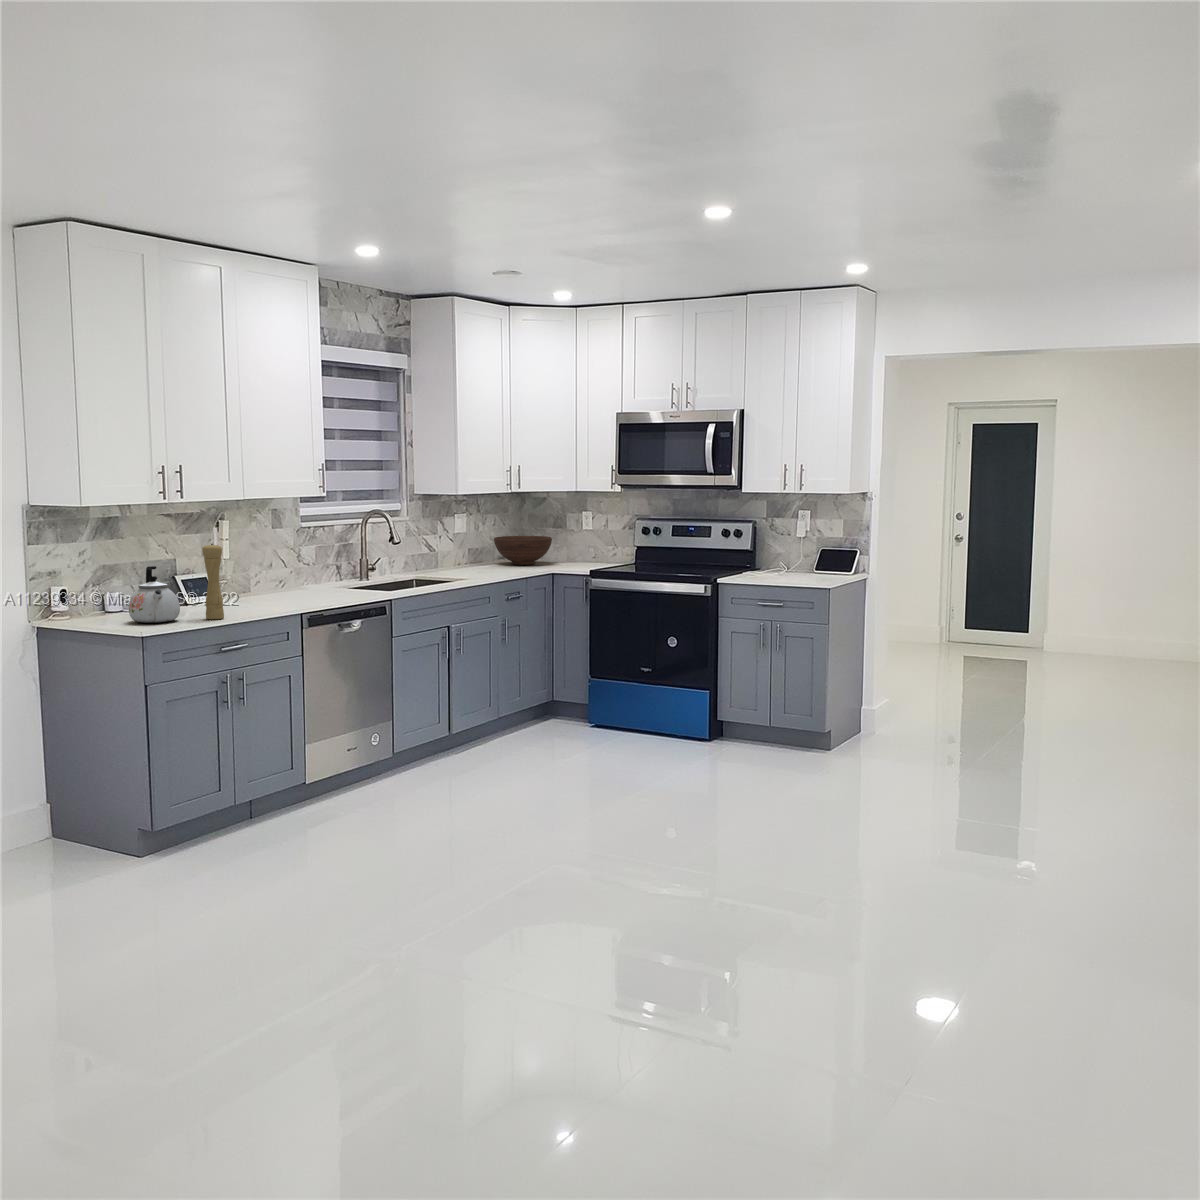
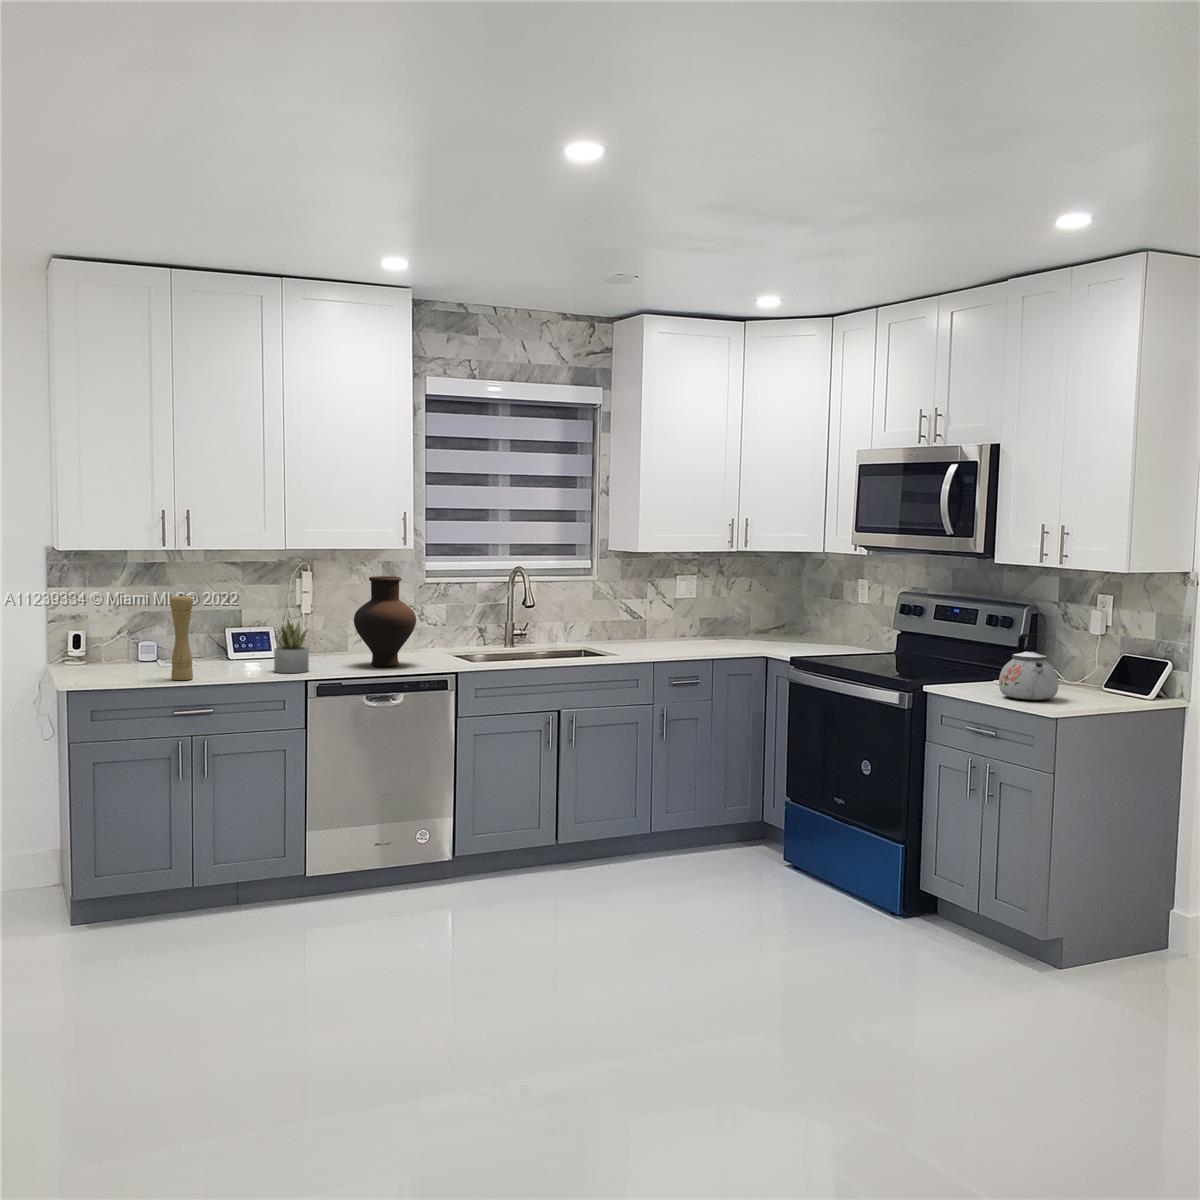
vase: none [301,521,354,598] -> present [354,576,416,666]
fruit bowl: present [494,536,552,565] -> none [716,608,789,645]
succulent plant: none [256,560,289,608] -> present [274,620,309,673]
kettle: present [129,566,180,623] -> present [999,634,1058,700]

